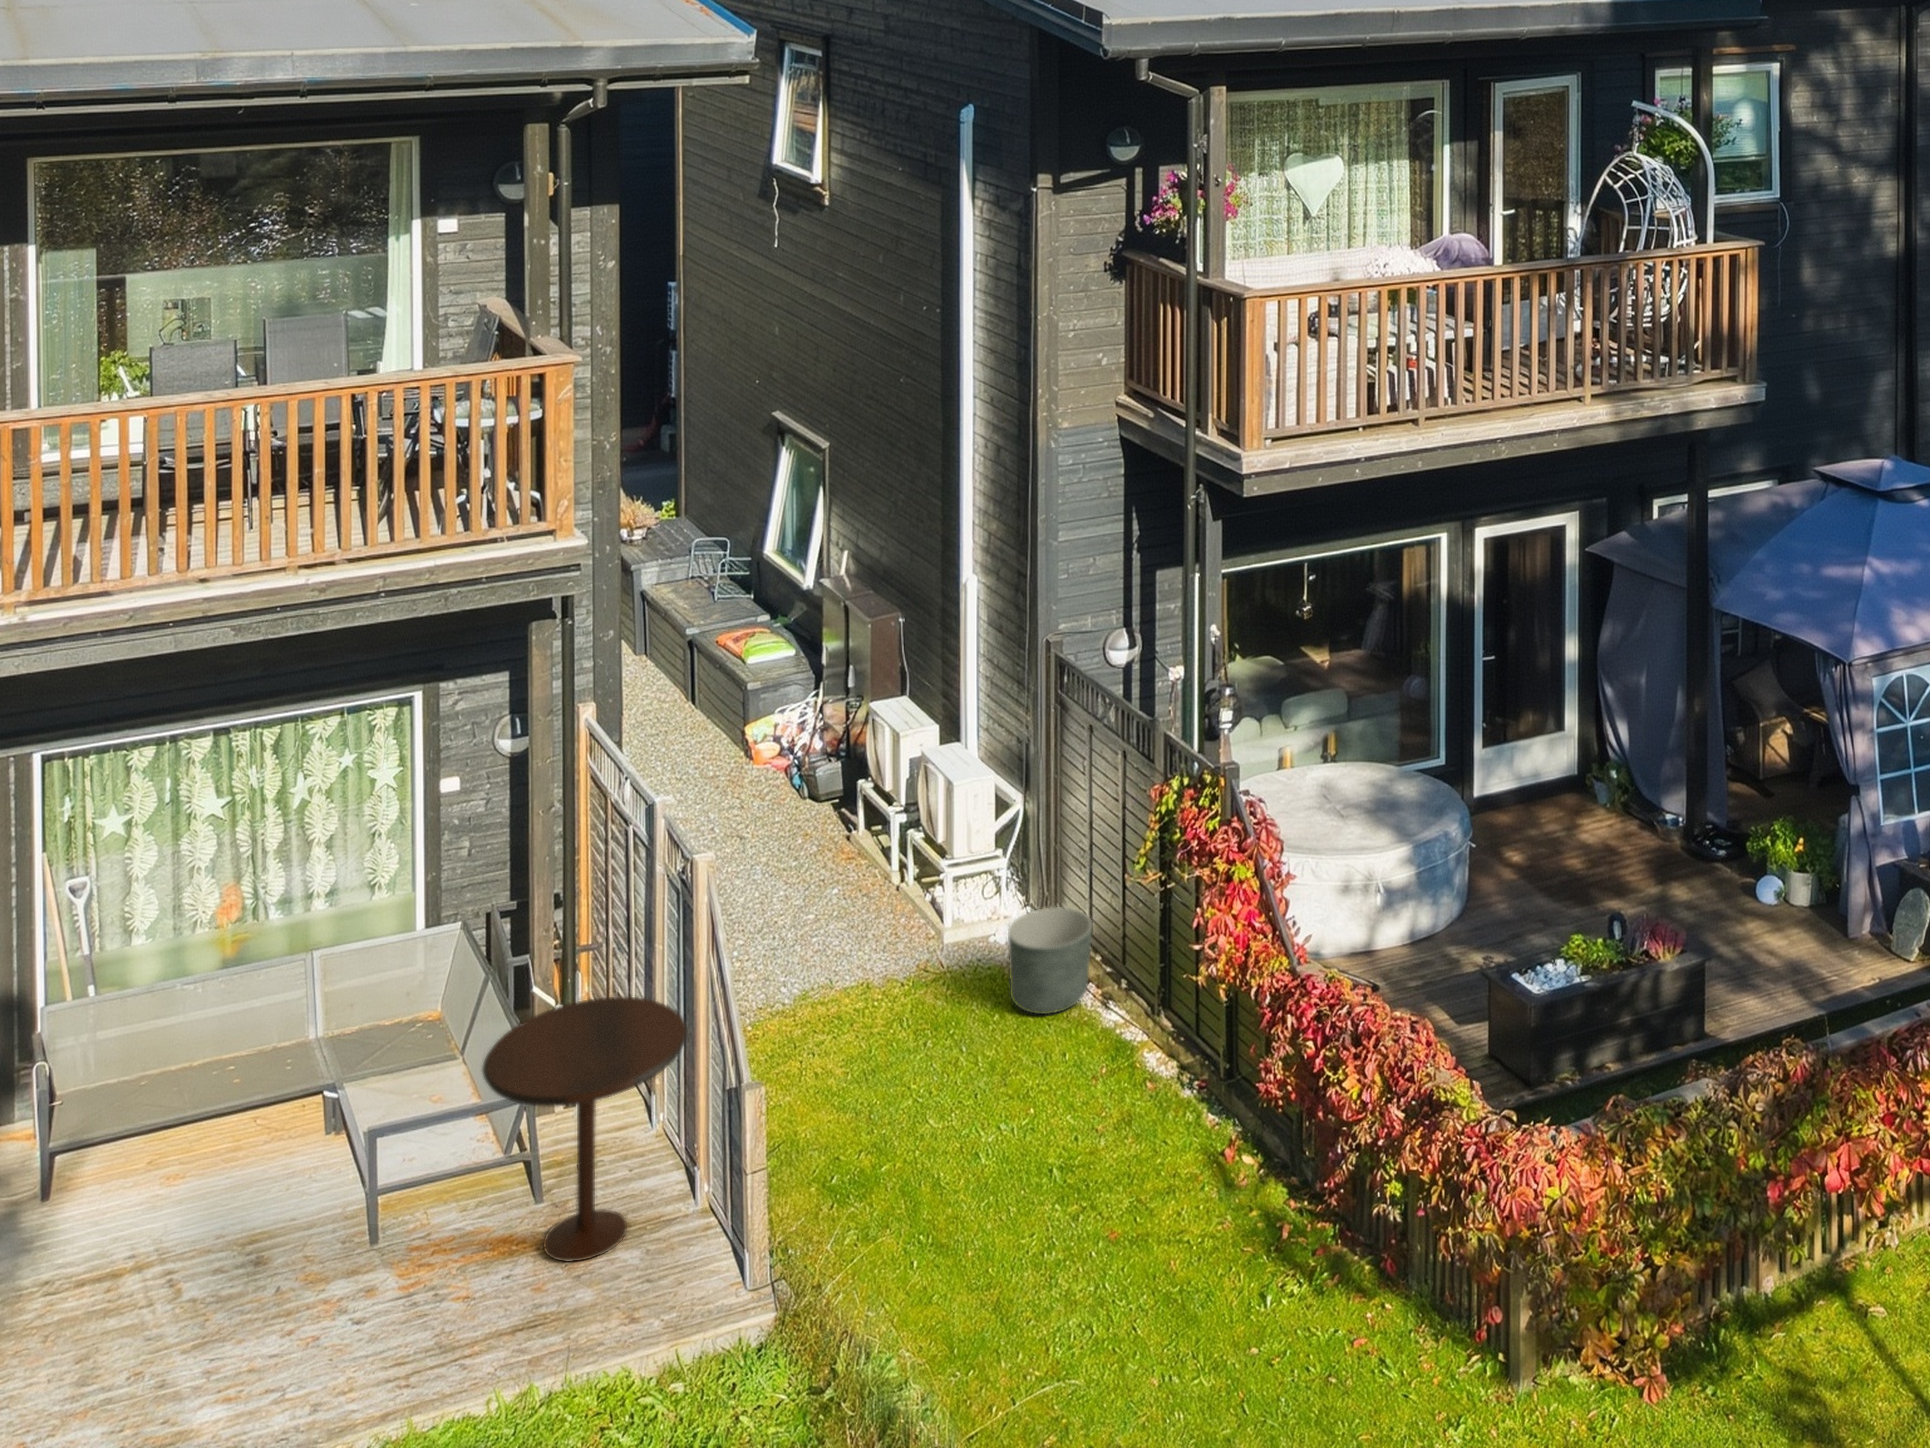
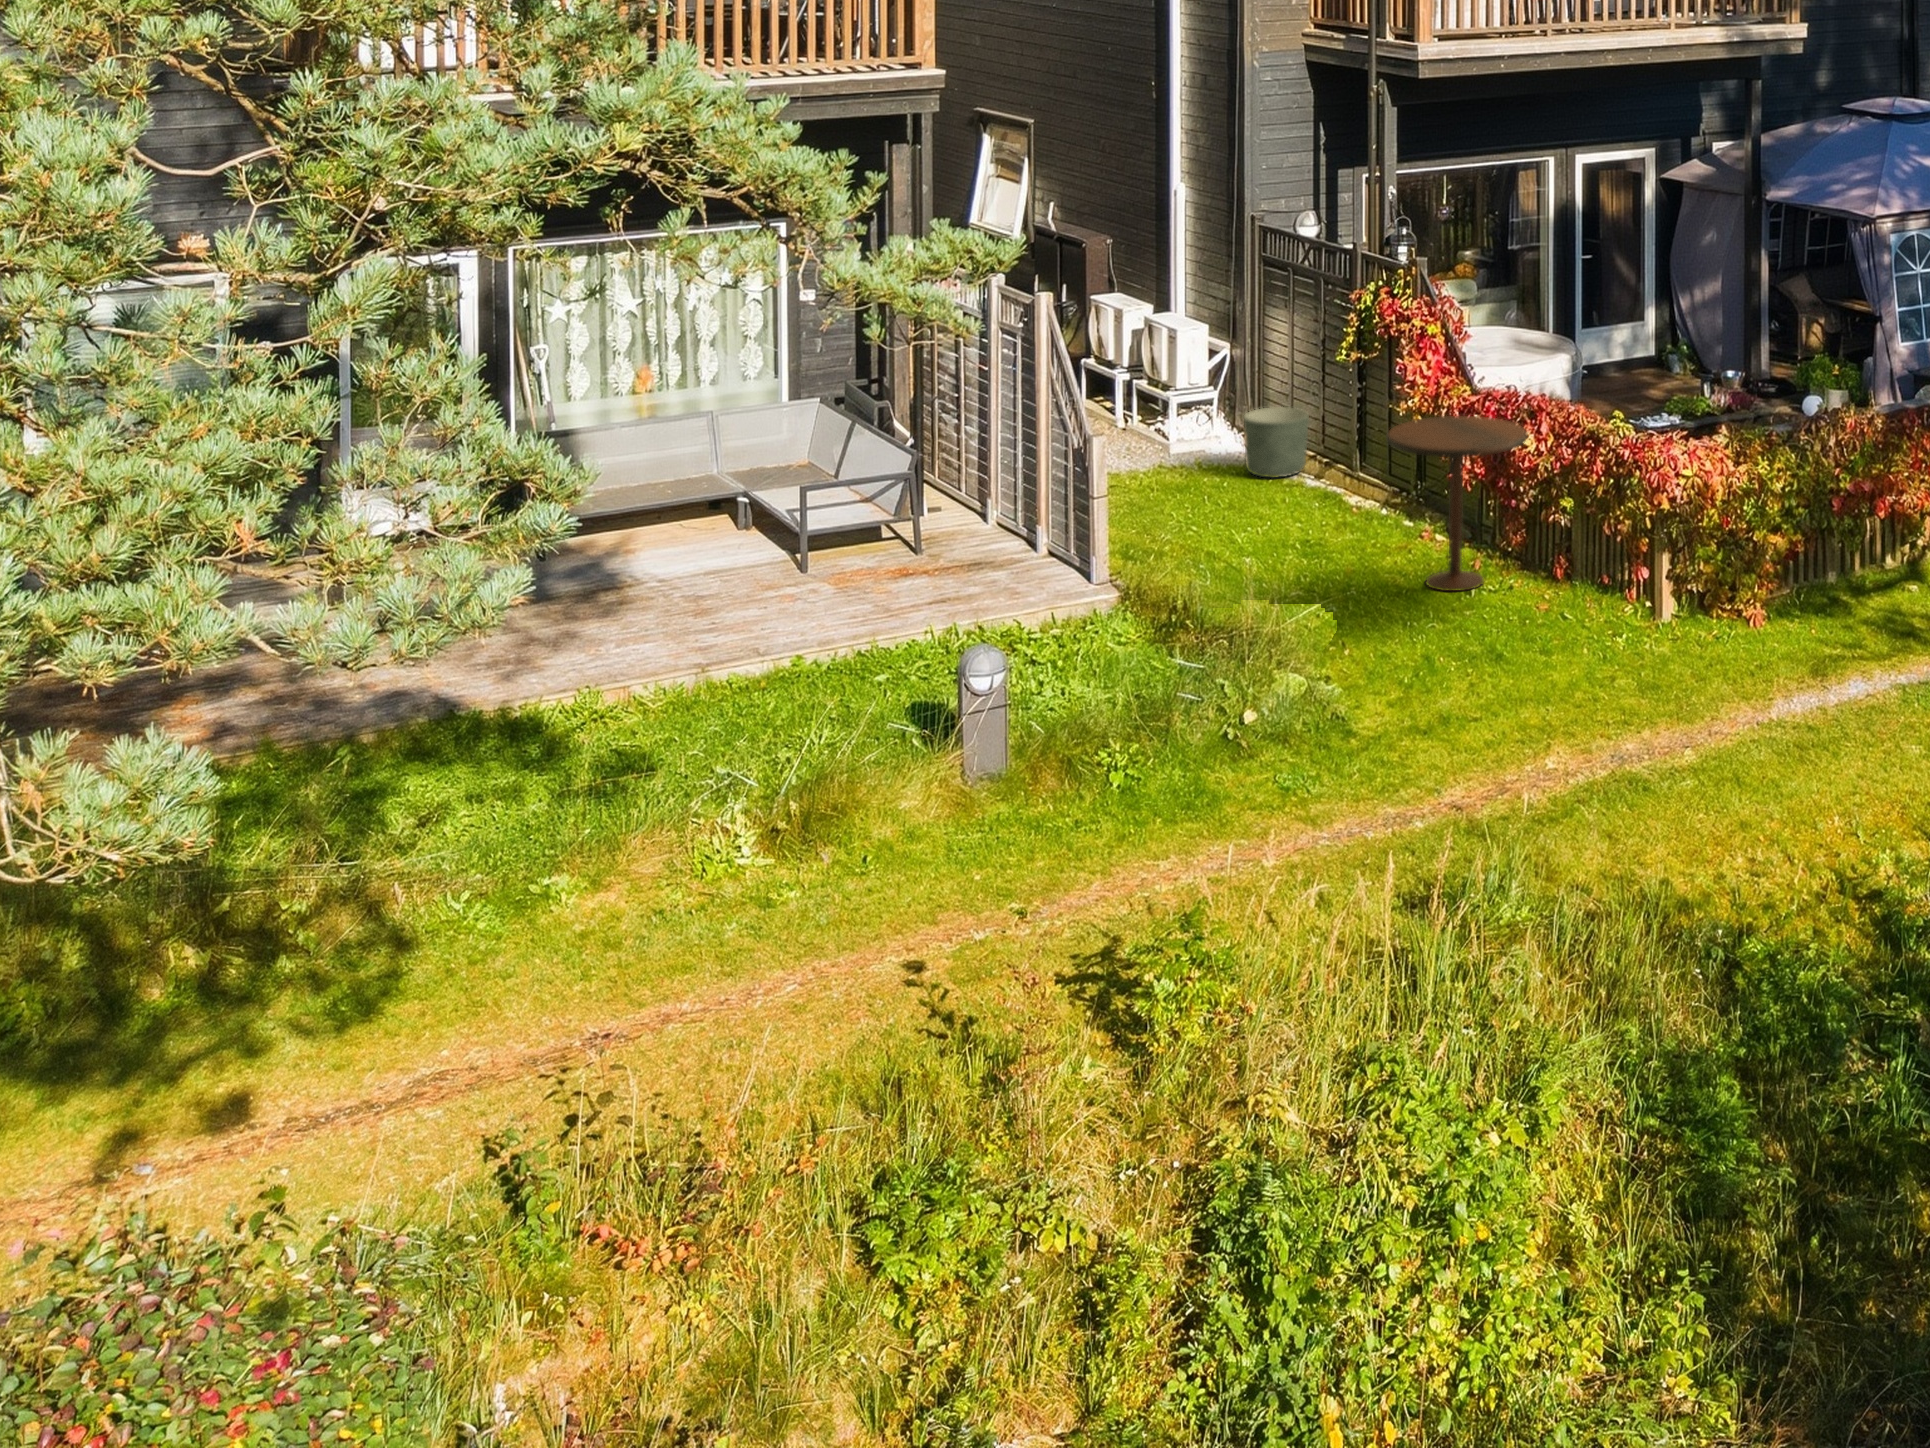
pedestal table: present [482,997,687,1261] -> present [1386,416,1528,591]

